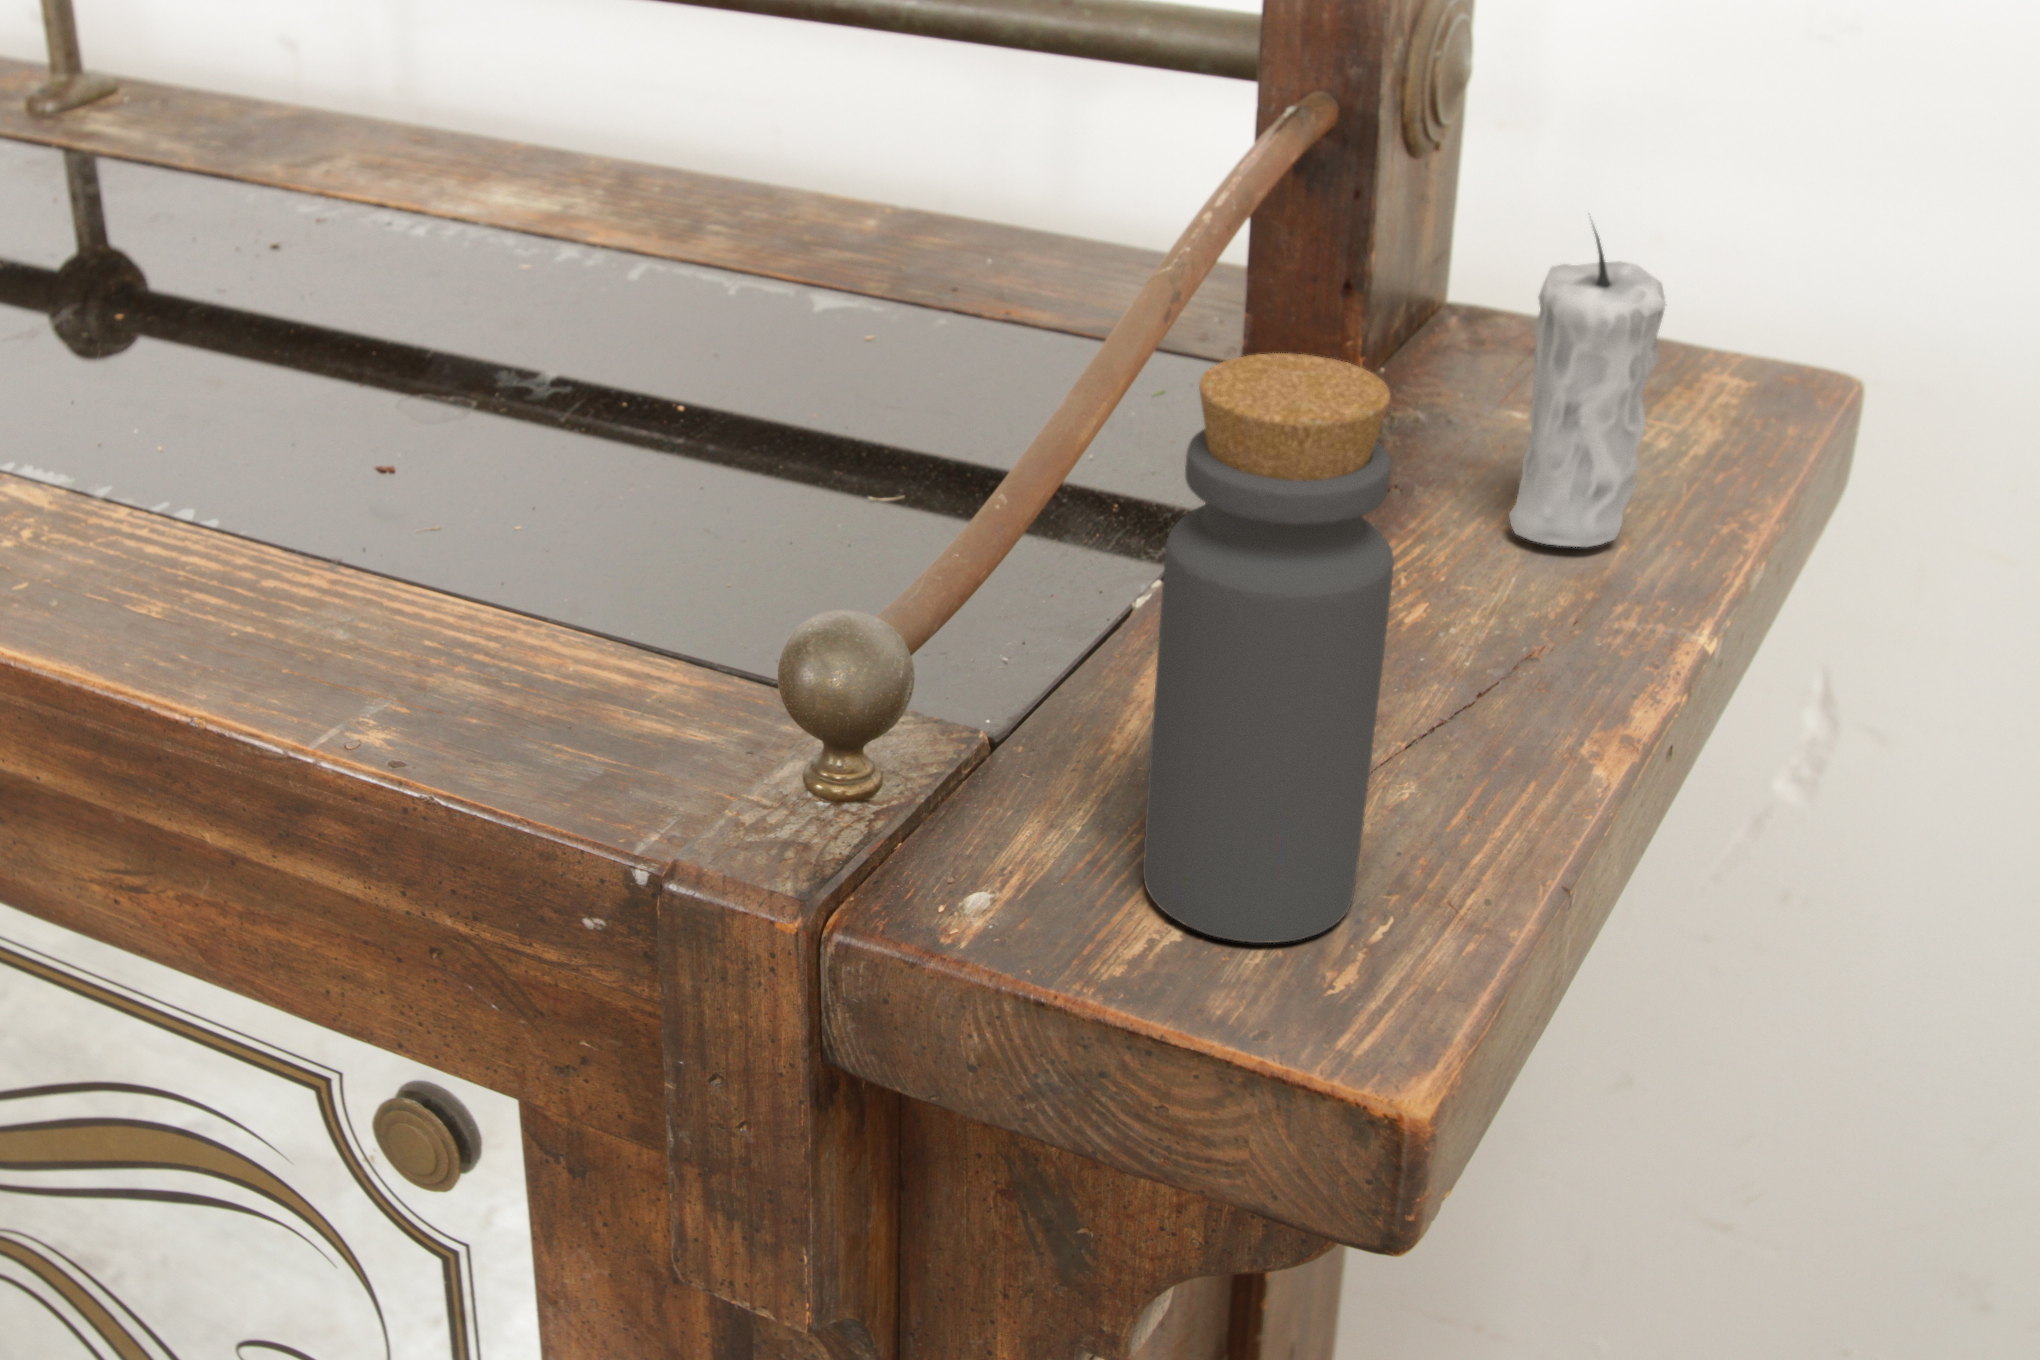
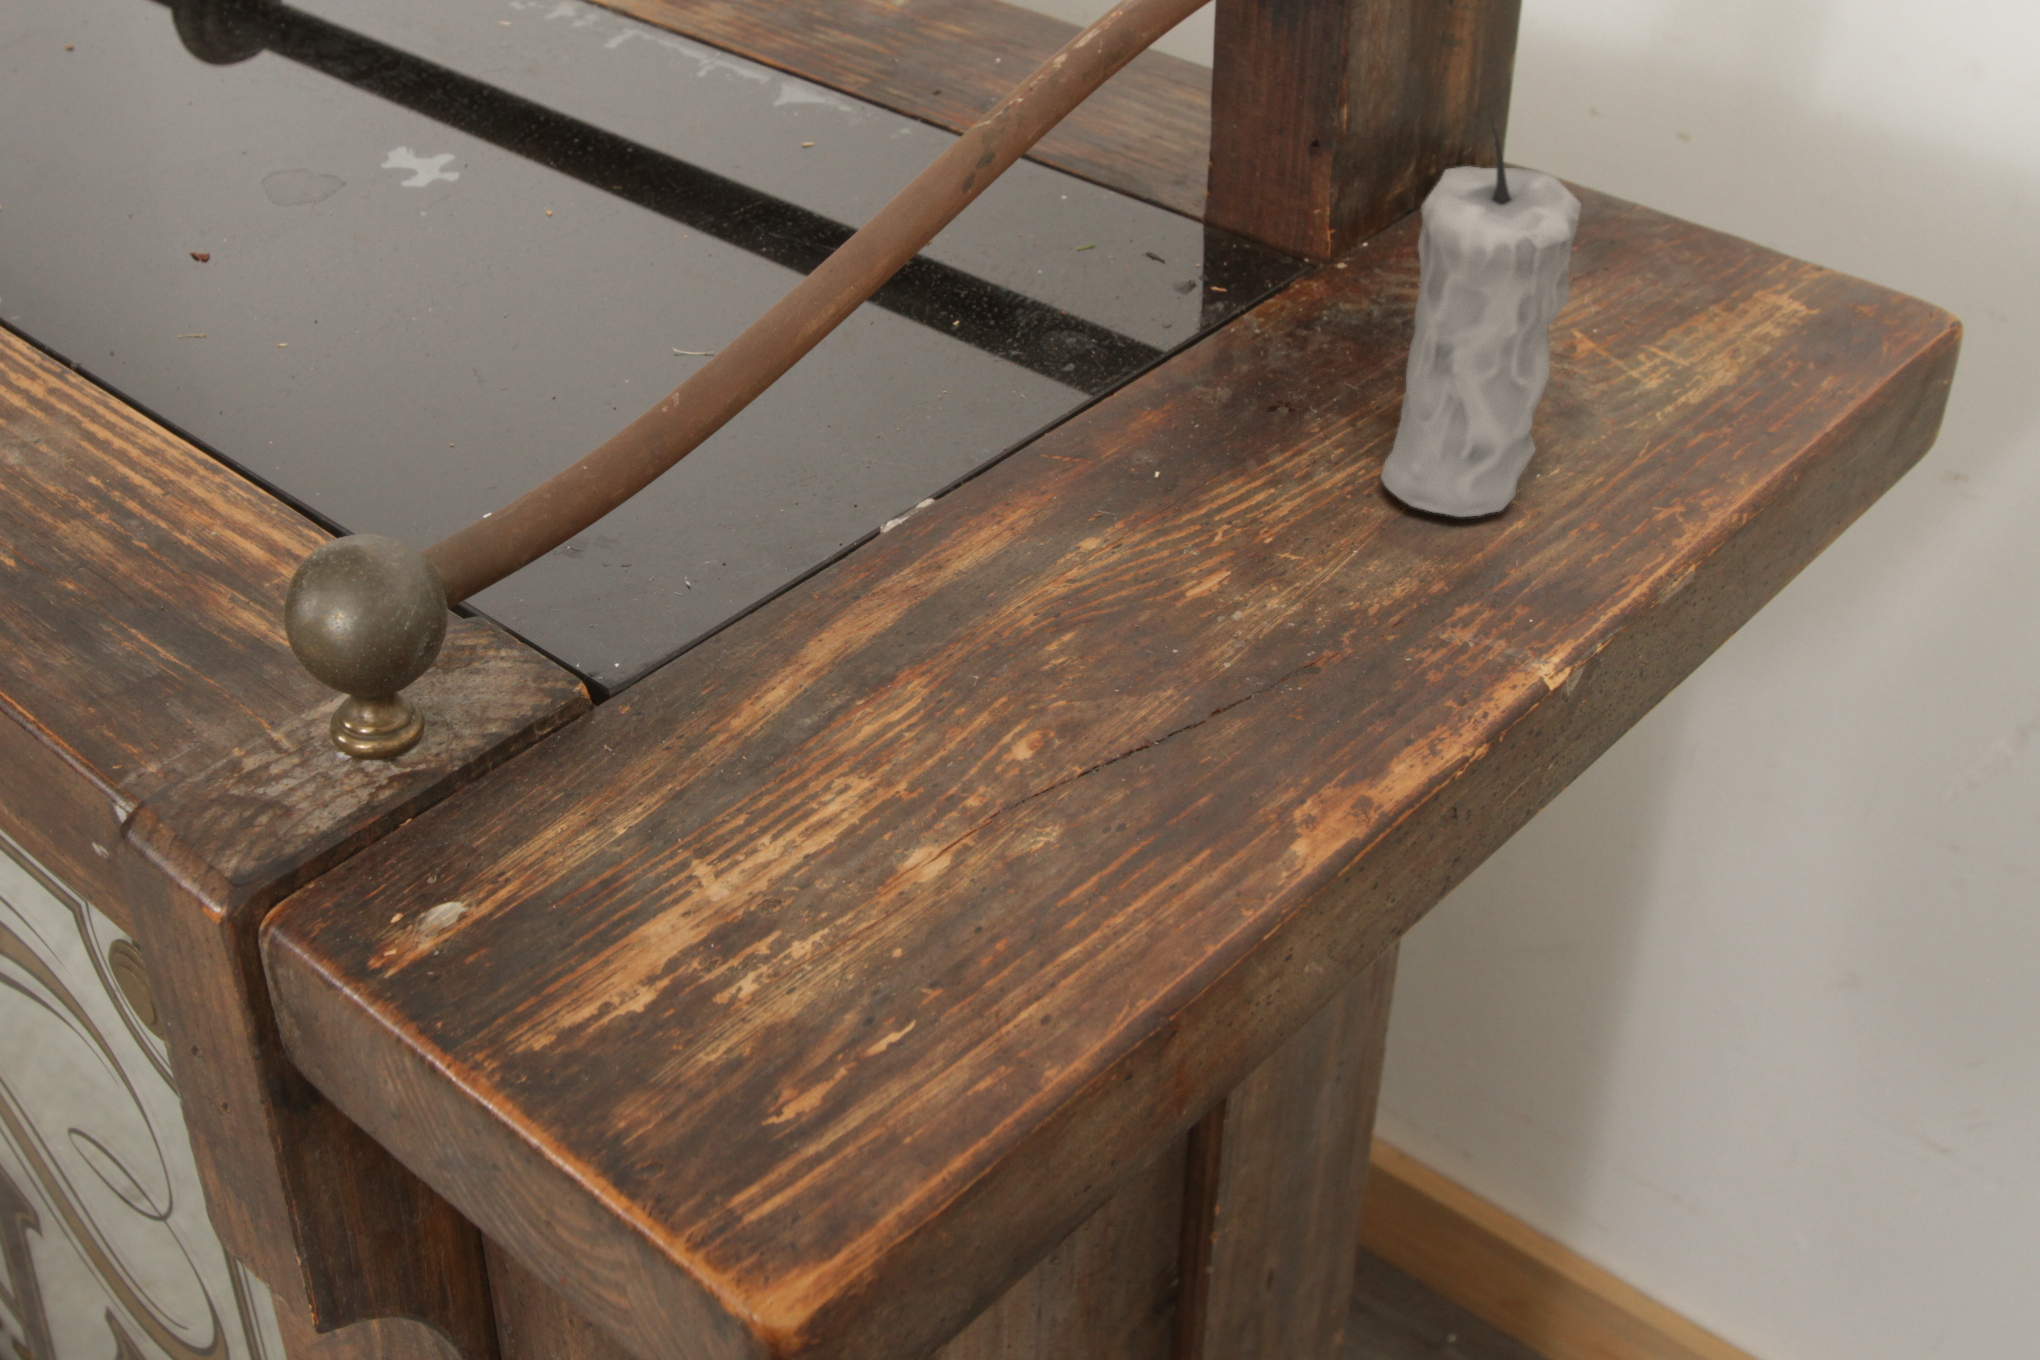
bottle: present [1143,353,1394,943] -> none [606,310,892,1041]

